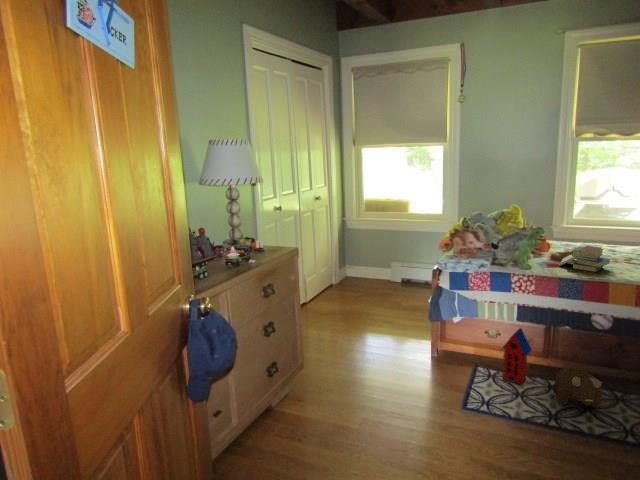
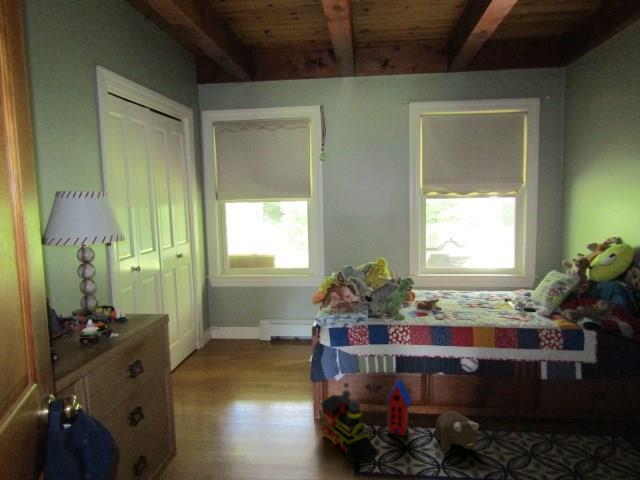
book: present [559,246,610,272] -> none [425,295,465,319]
toy train: none [433,324,488,400] -> present [321,383,378,463]

